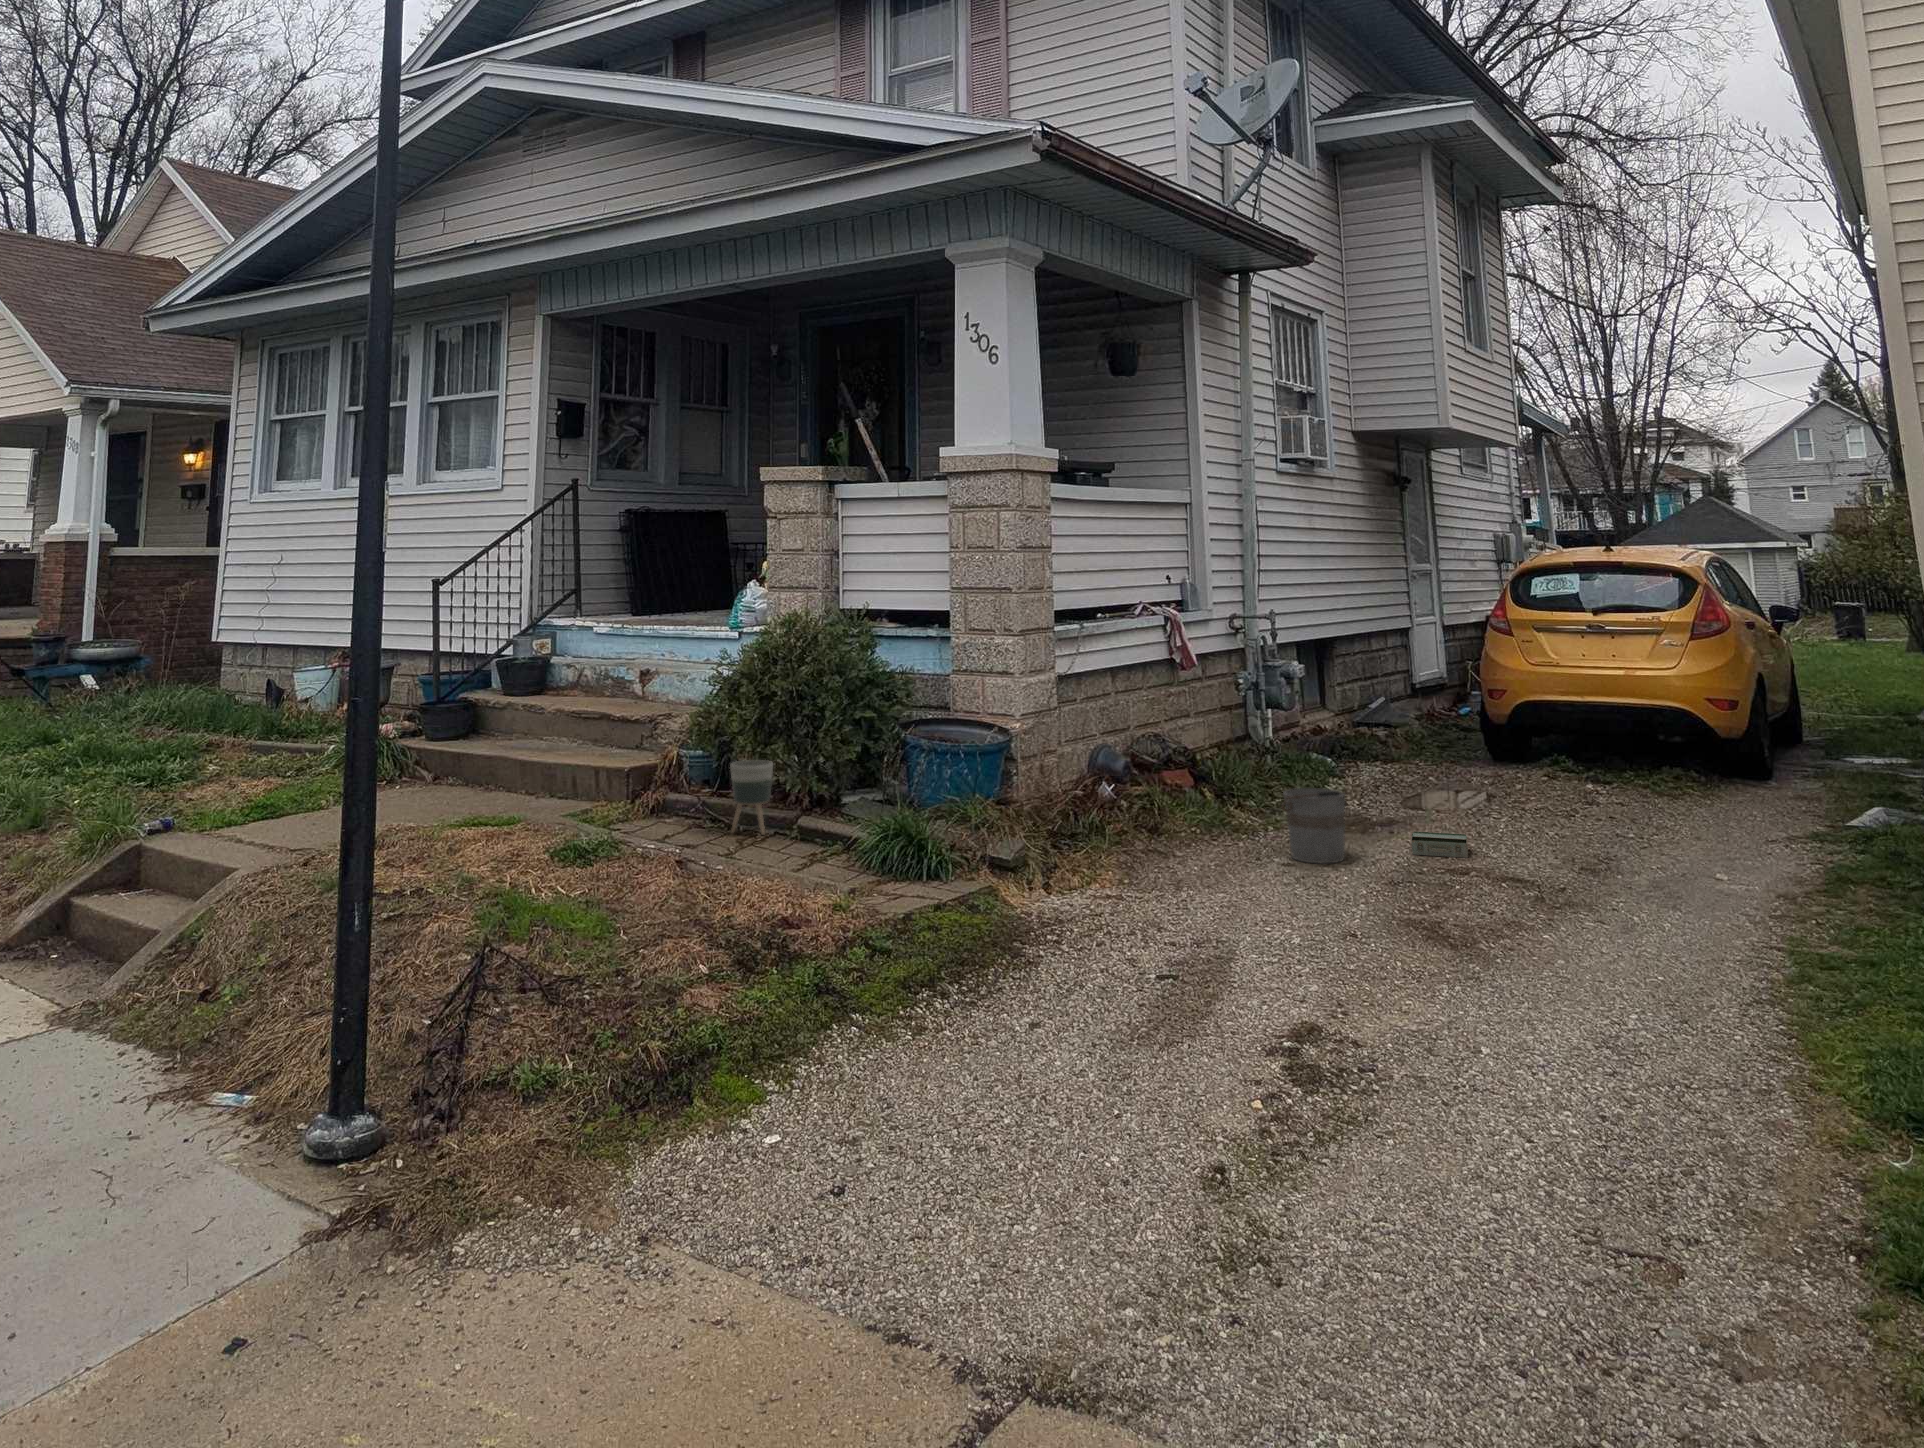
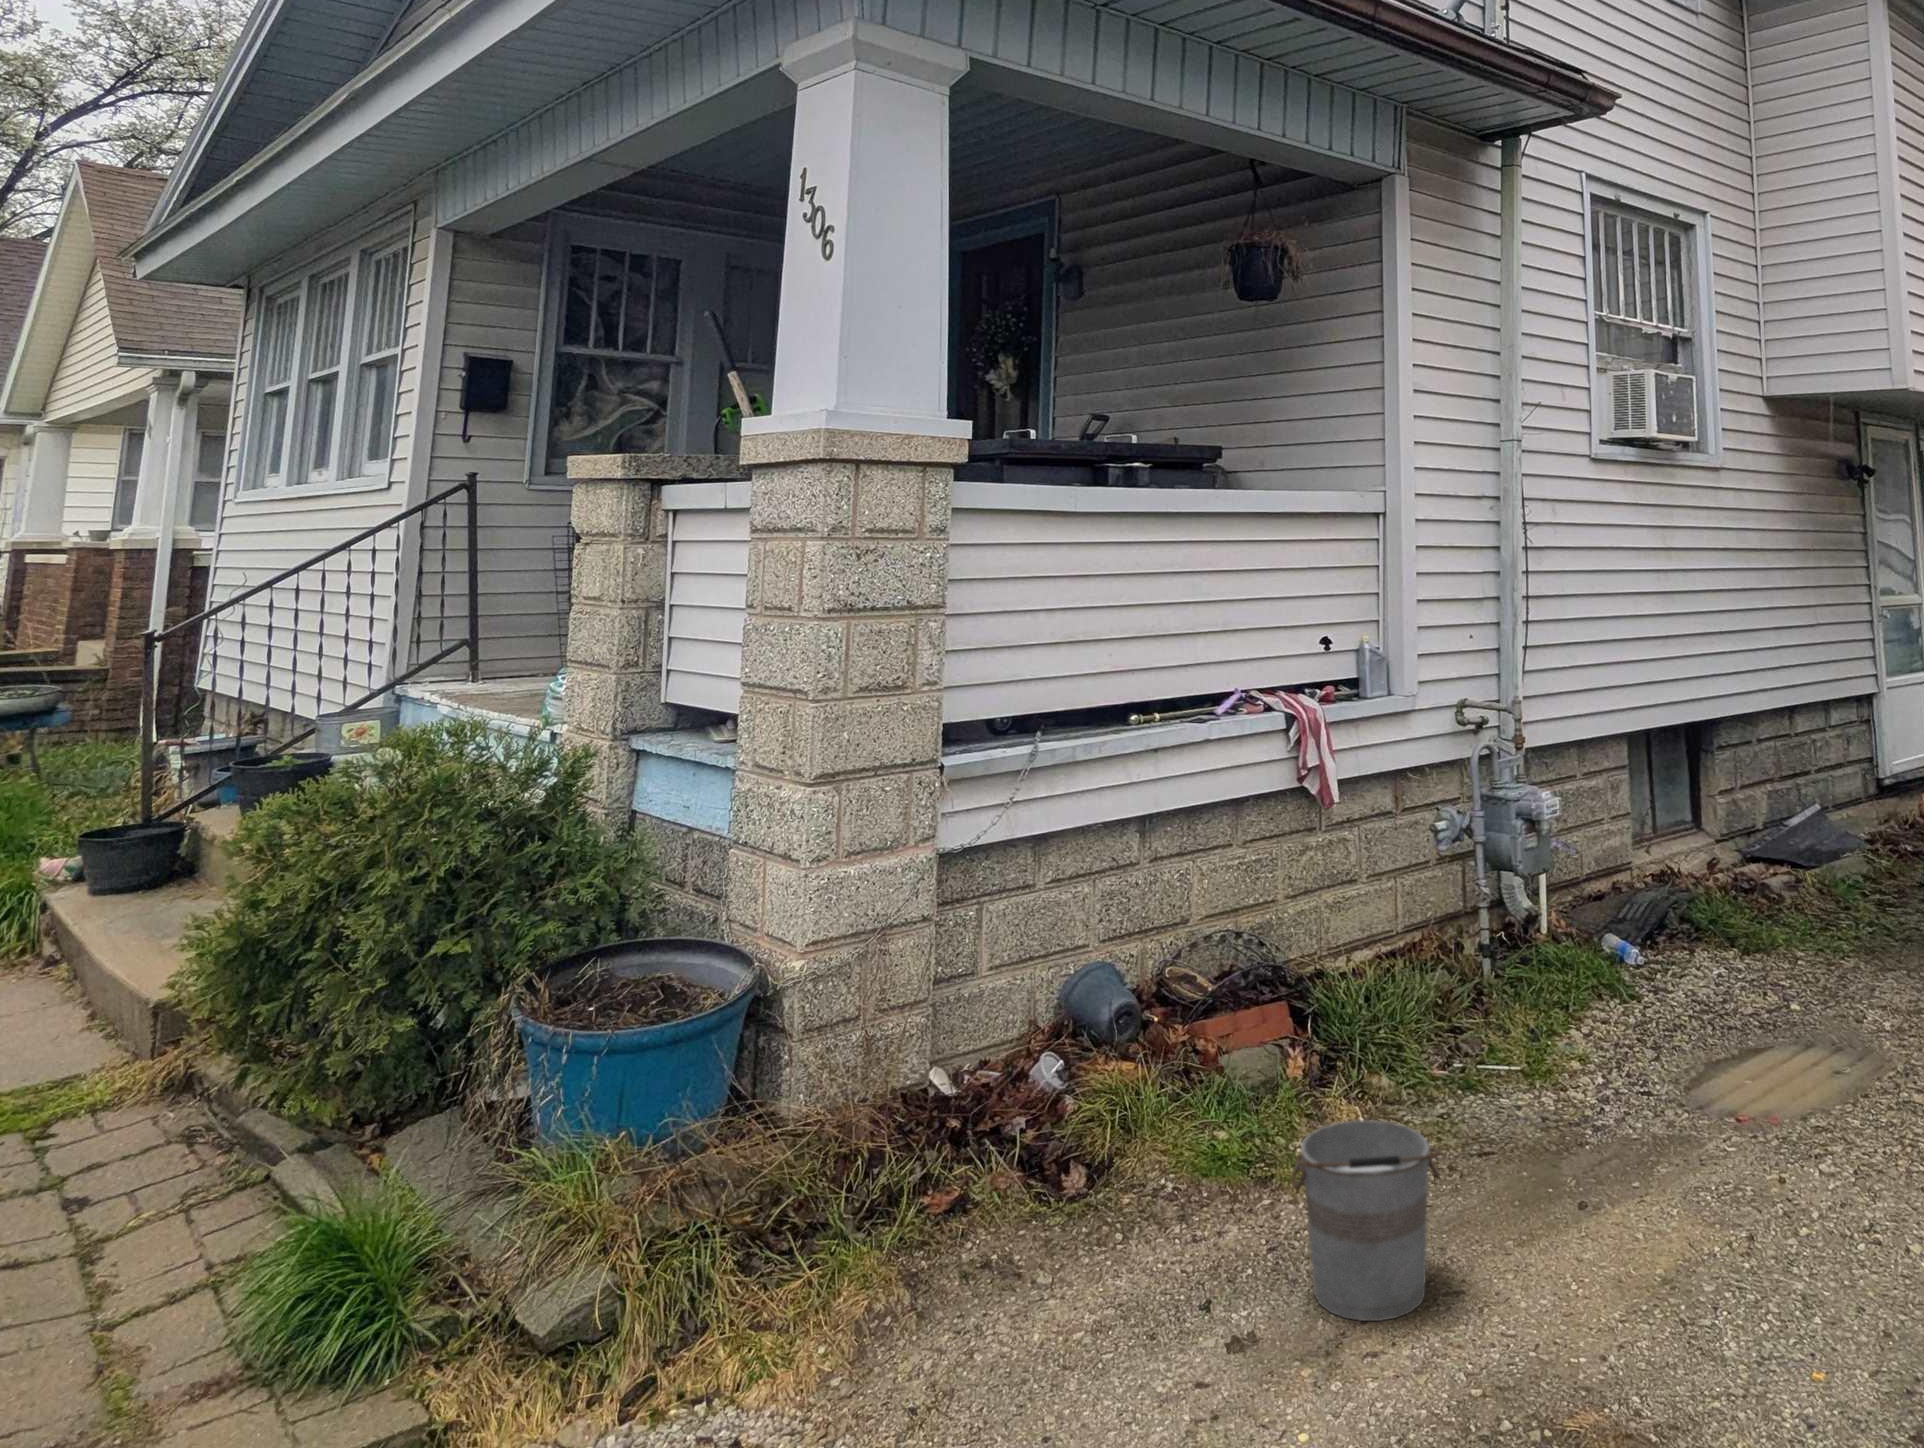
planter: present [730,760,773,835] -> none [180,1023,284,1191]
toolbox: present [1411,831,1468,858] -> none [1578,1229,1715,1328]

